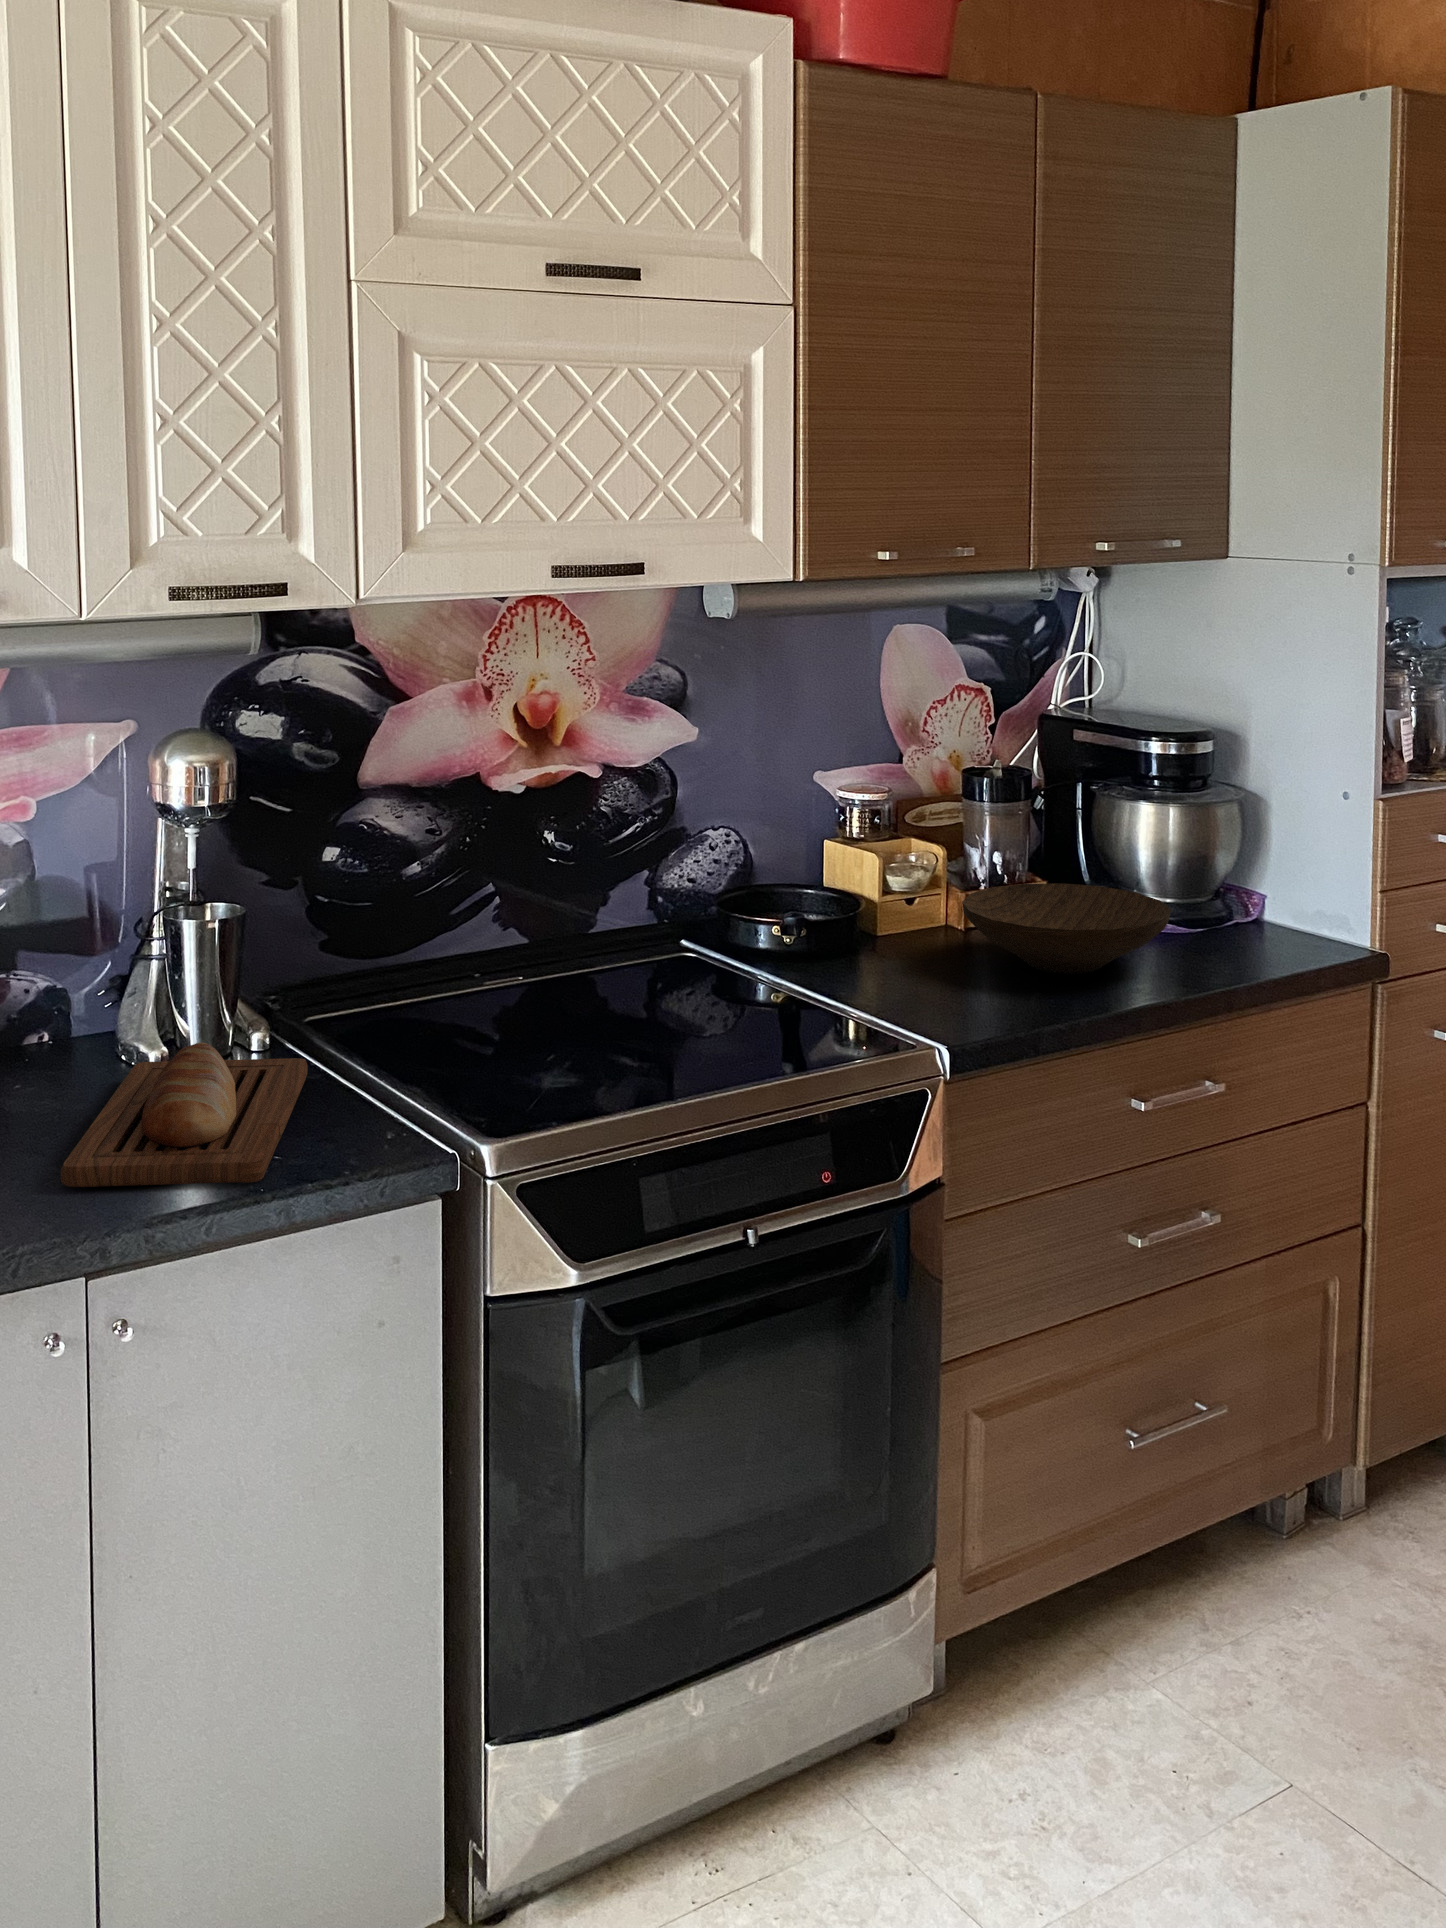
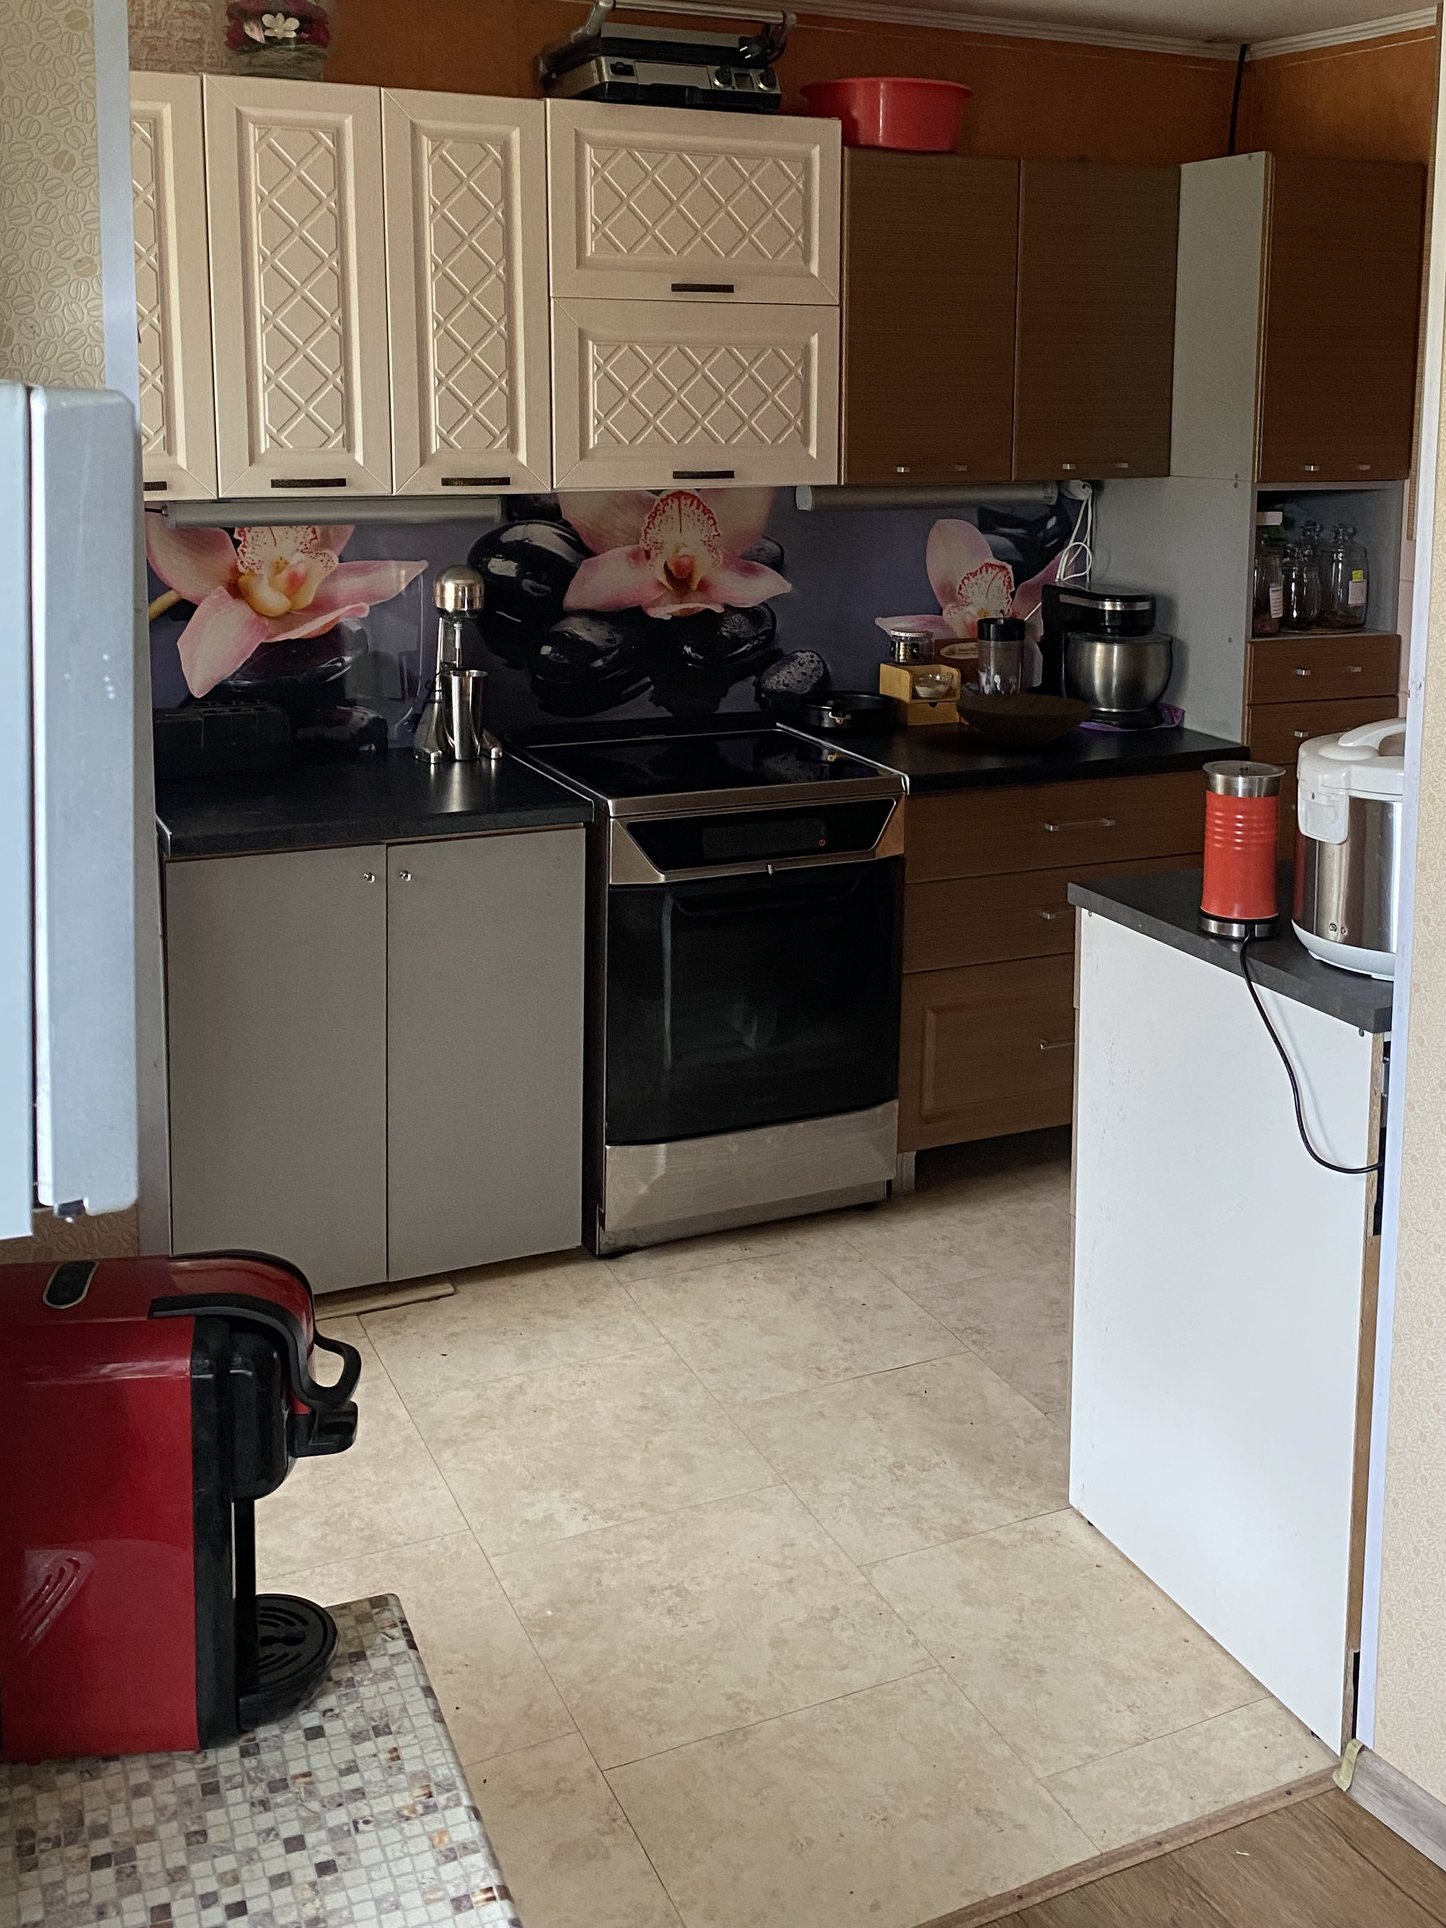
bread loaf: present [61,1042,307,1187] -> none [374,745,518,807]

